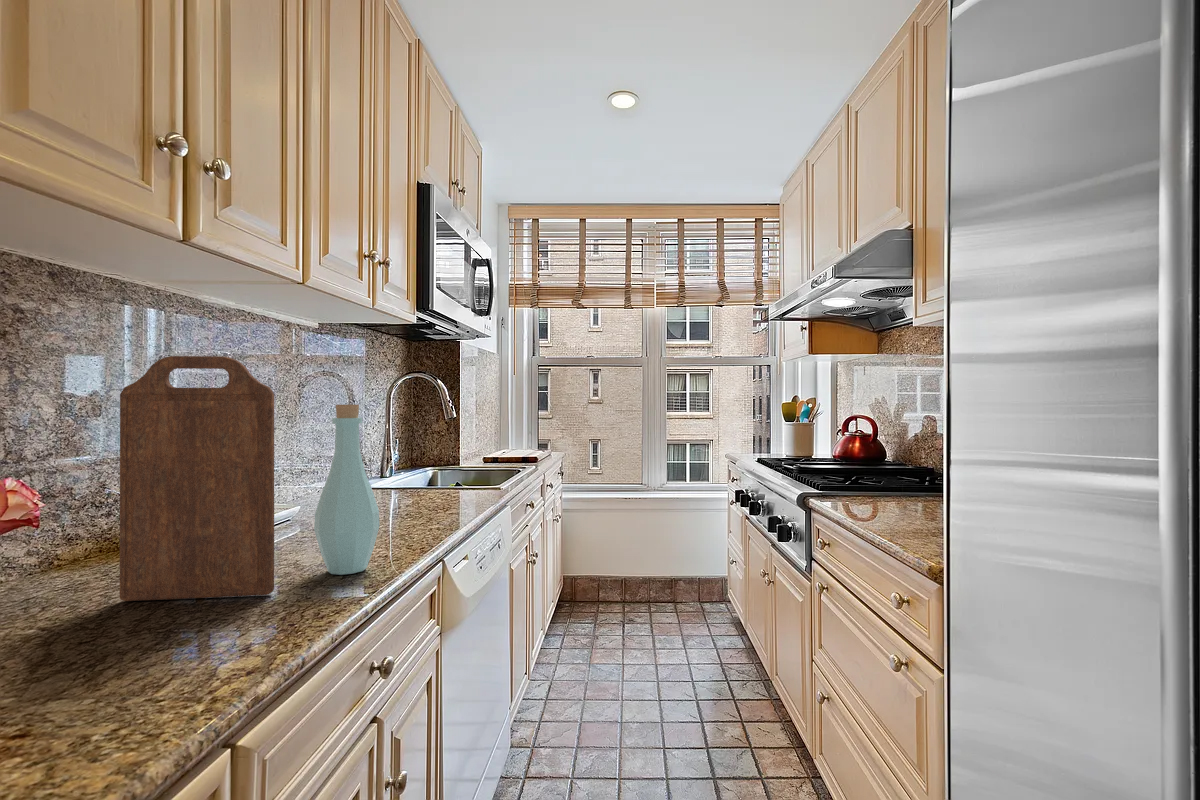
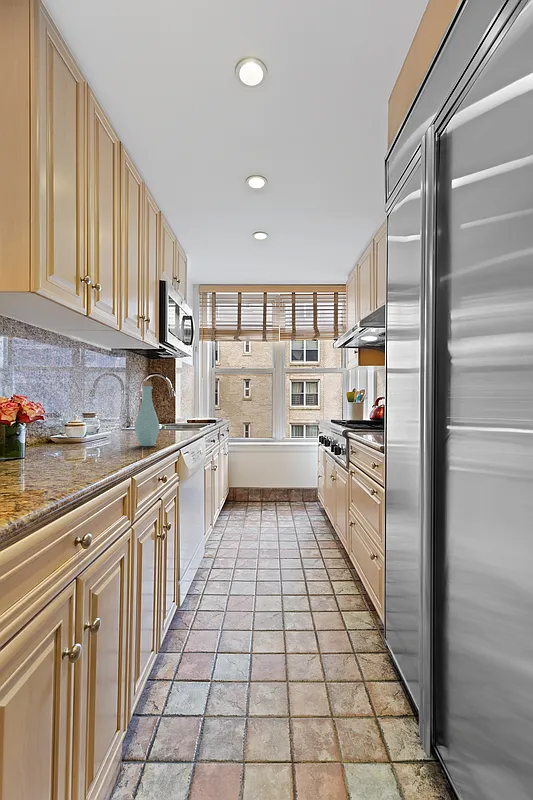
cutting board: present [120,356,274,601] -> none [71,361,125,450]

